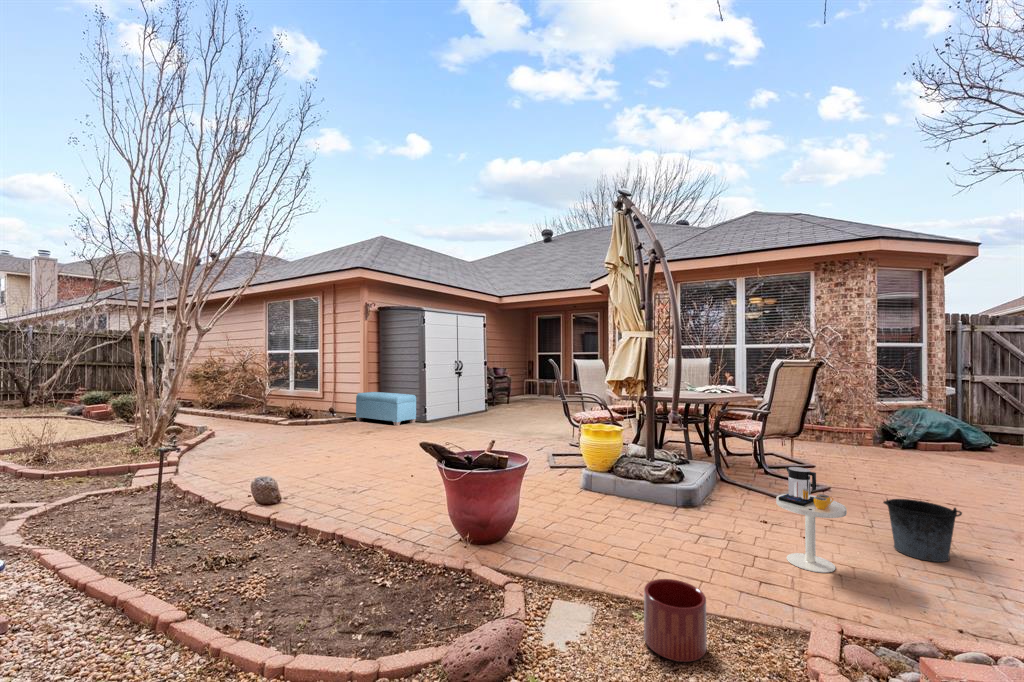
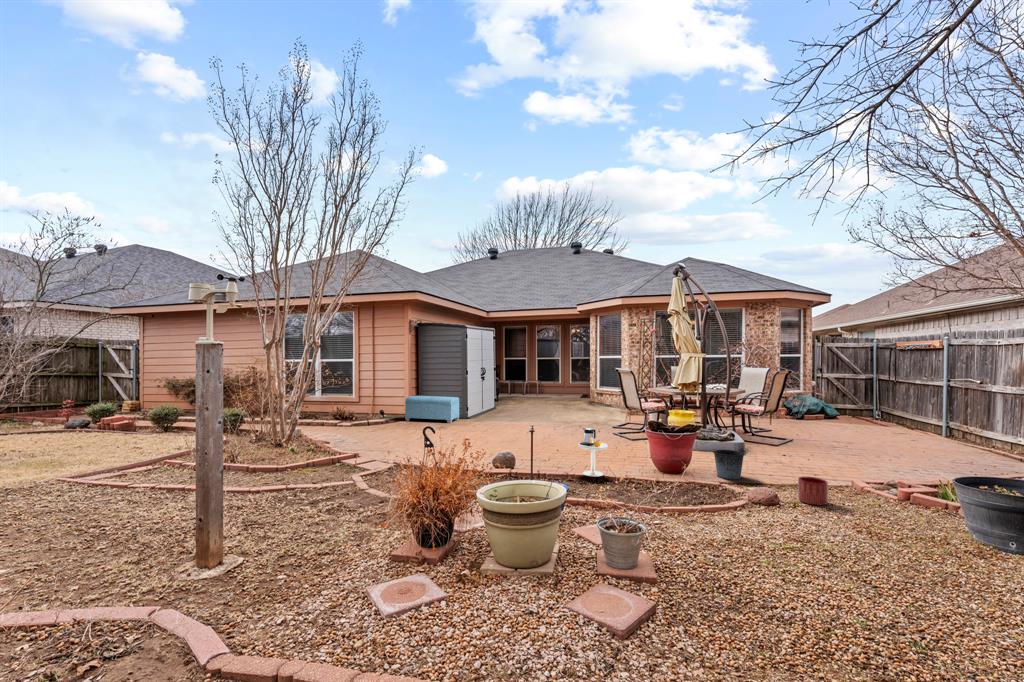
side table: present [776,467,847,573] -> present [579,428,608,477]
bucket: present [883,499,962,562] -> present [713,450,746,479]

